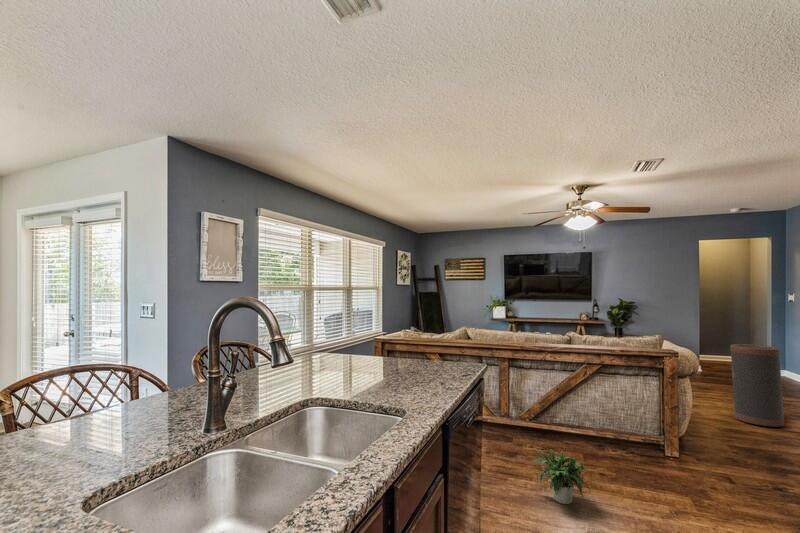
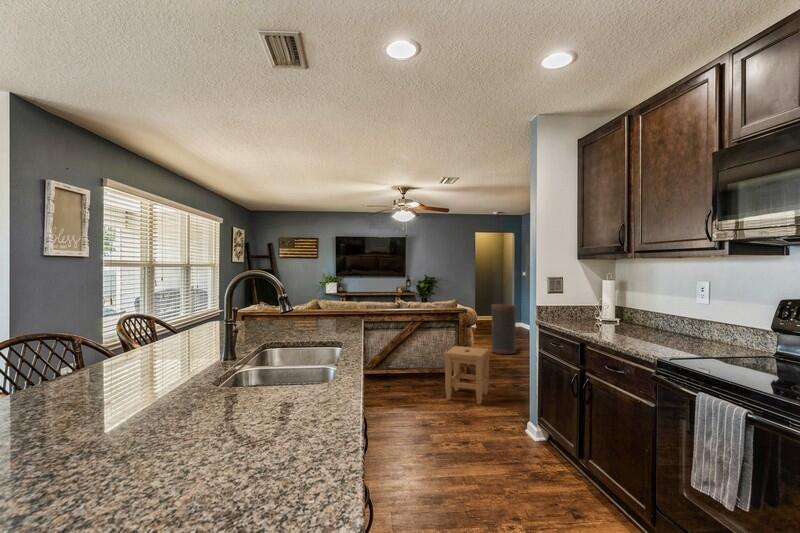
stool: none [632,408,721,516] -> present [445,346,489,404]
potted plant: present [534,448,590,504] -> none [378,379,423,414]

